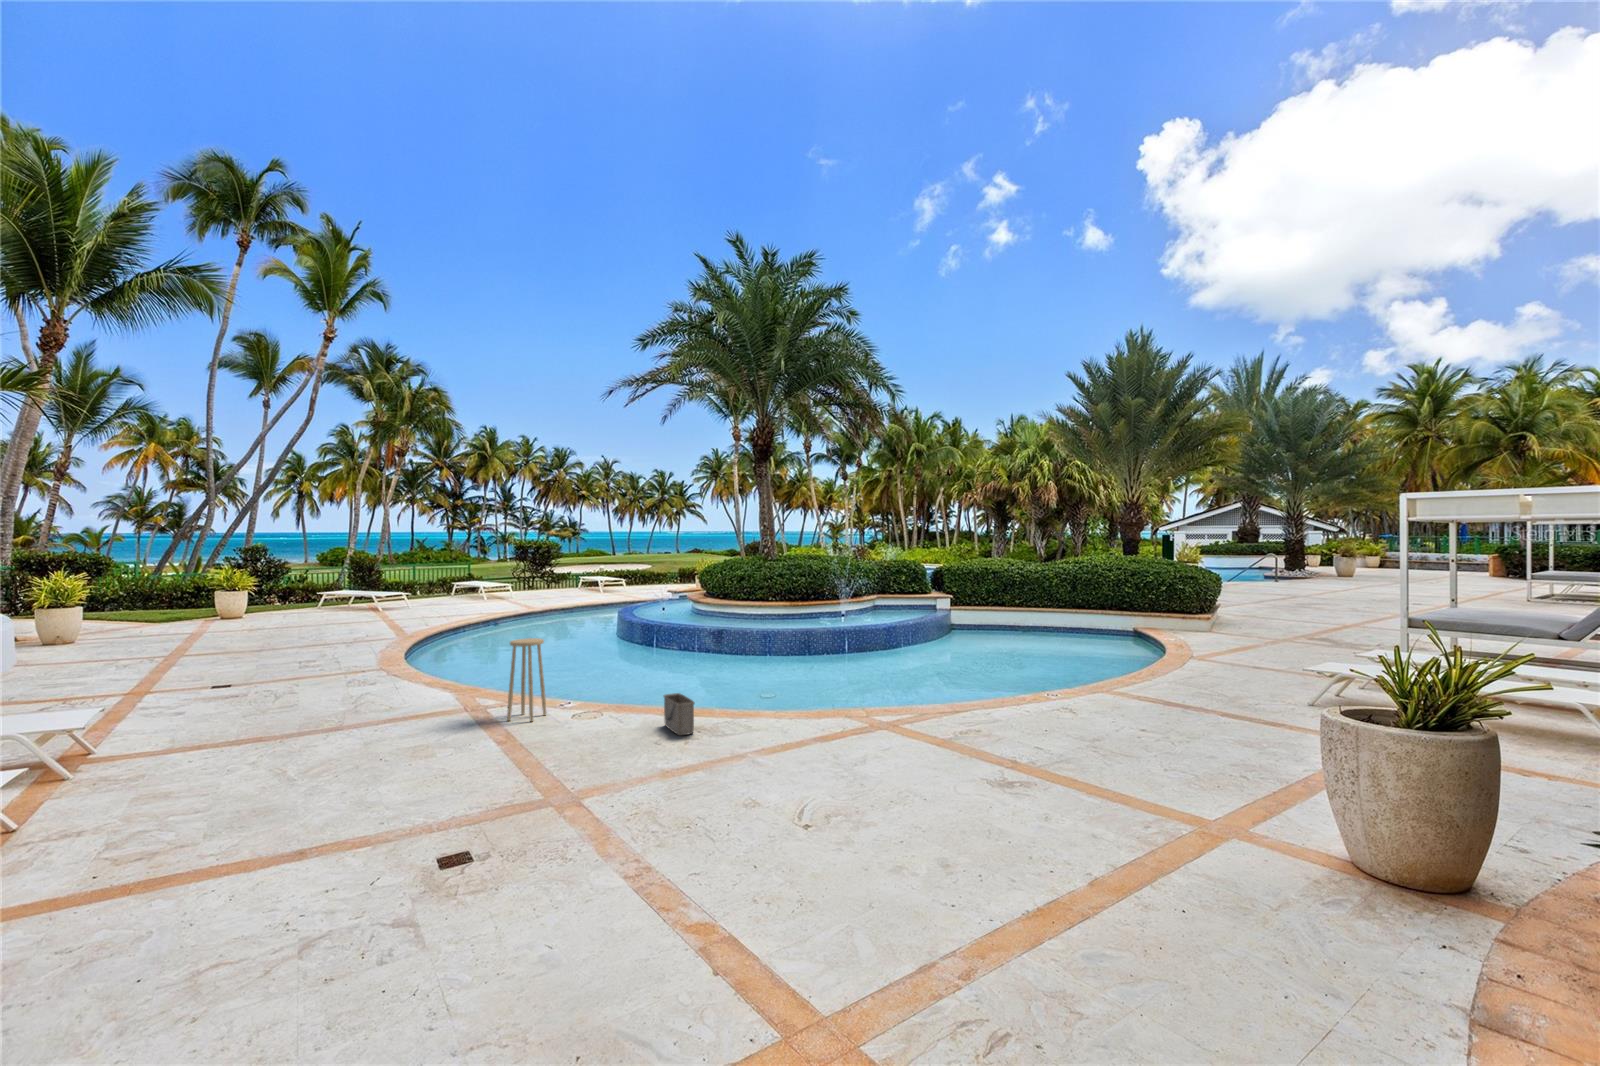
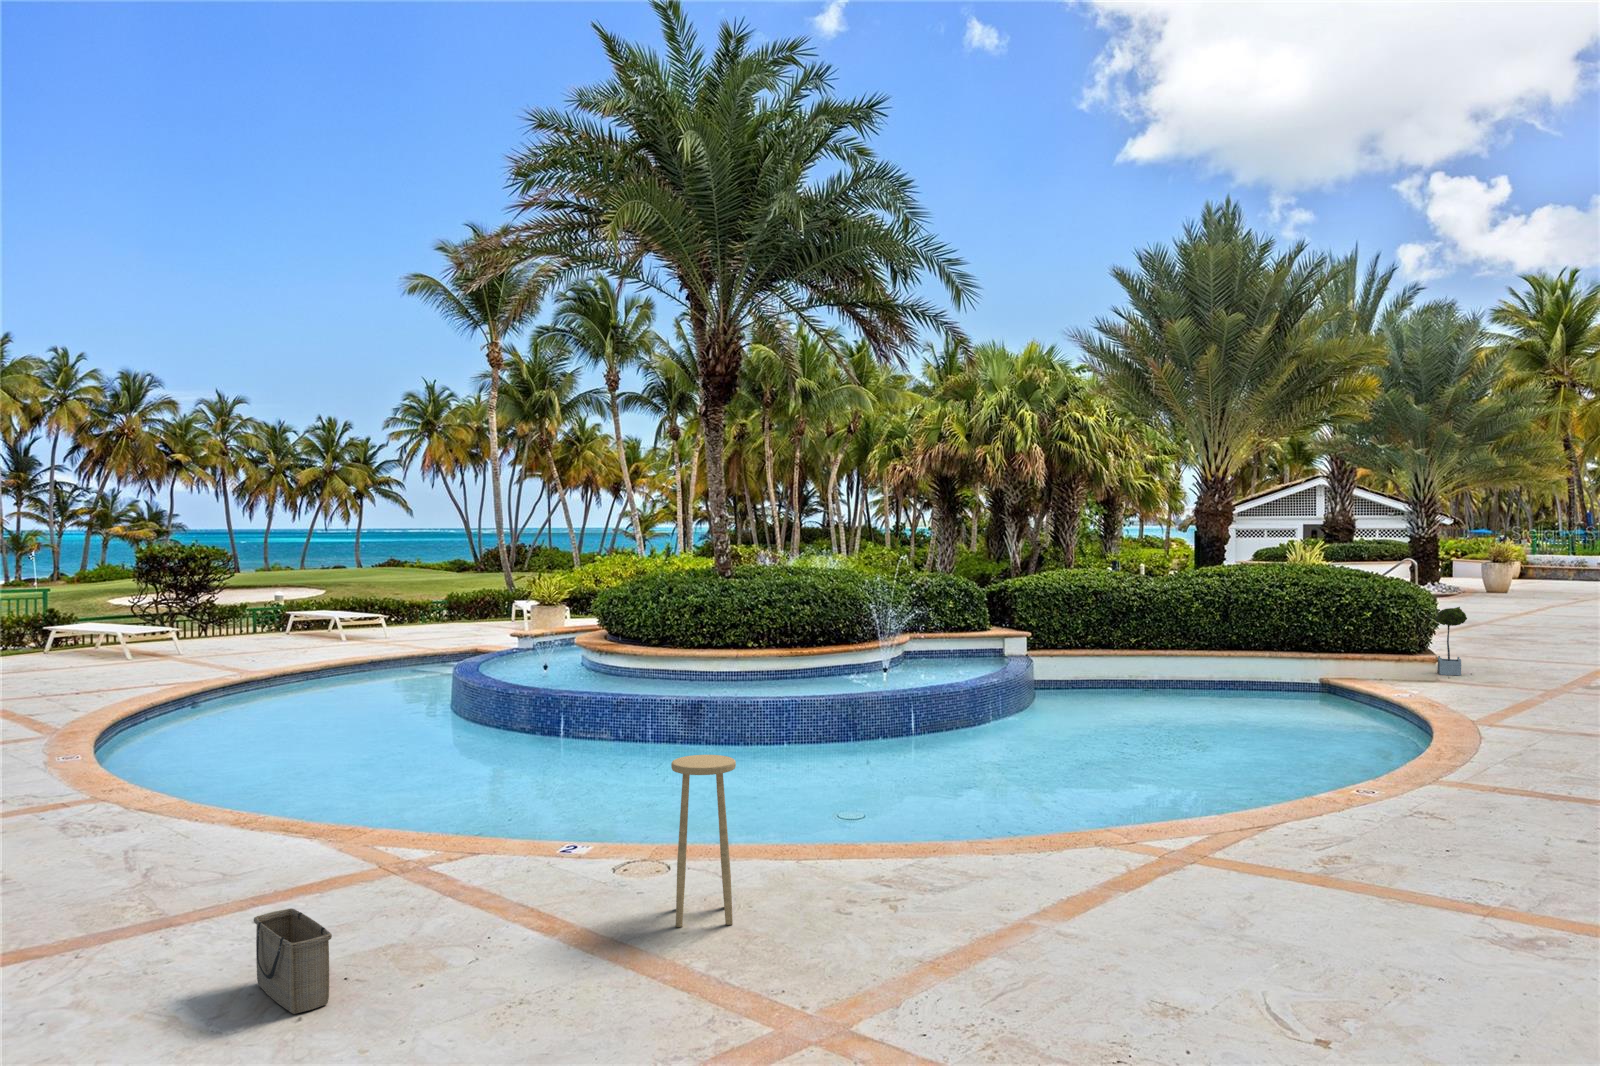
potted tree: none [1213,582,1235,630] -> present [1434,607,1467,676]
basket: present [664,693,695,735] -> present [254,908,332,1014]

